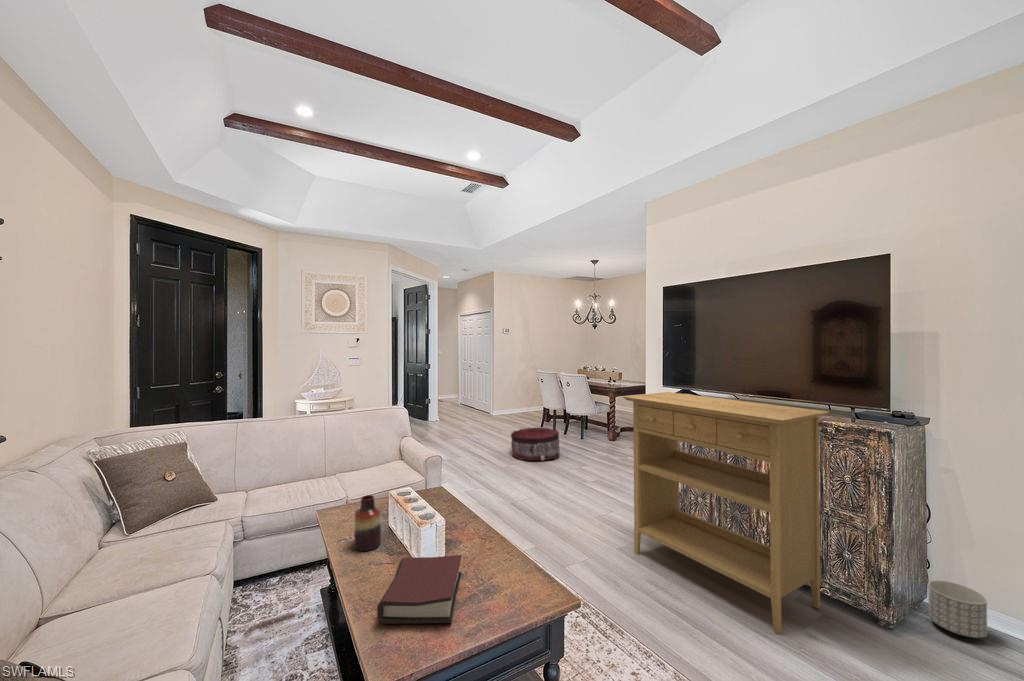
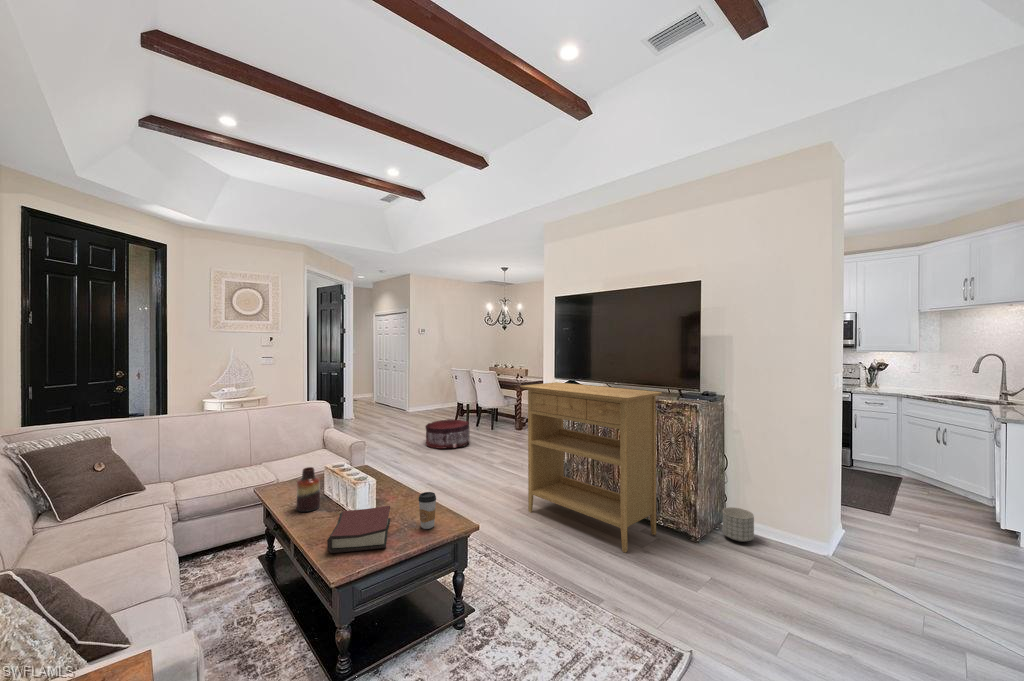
coffee cup: none [496,543,519,594] -> present [419,492,436,529]

